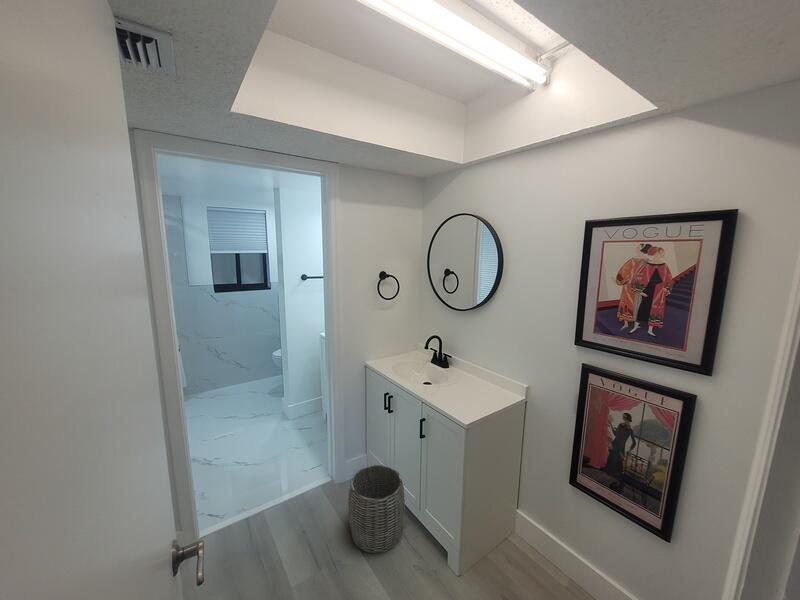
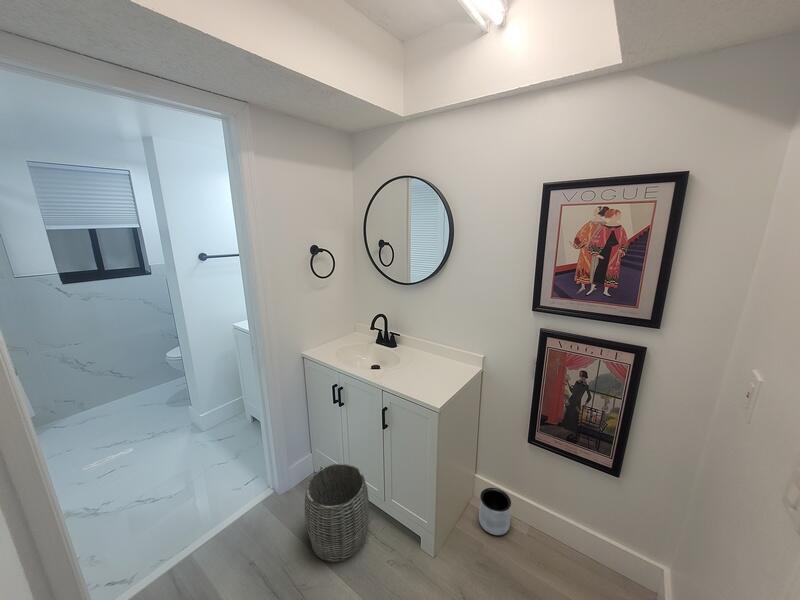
planter: none [512,524,547,576] -> present [479,488,511,535]

